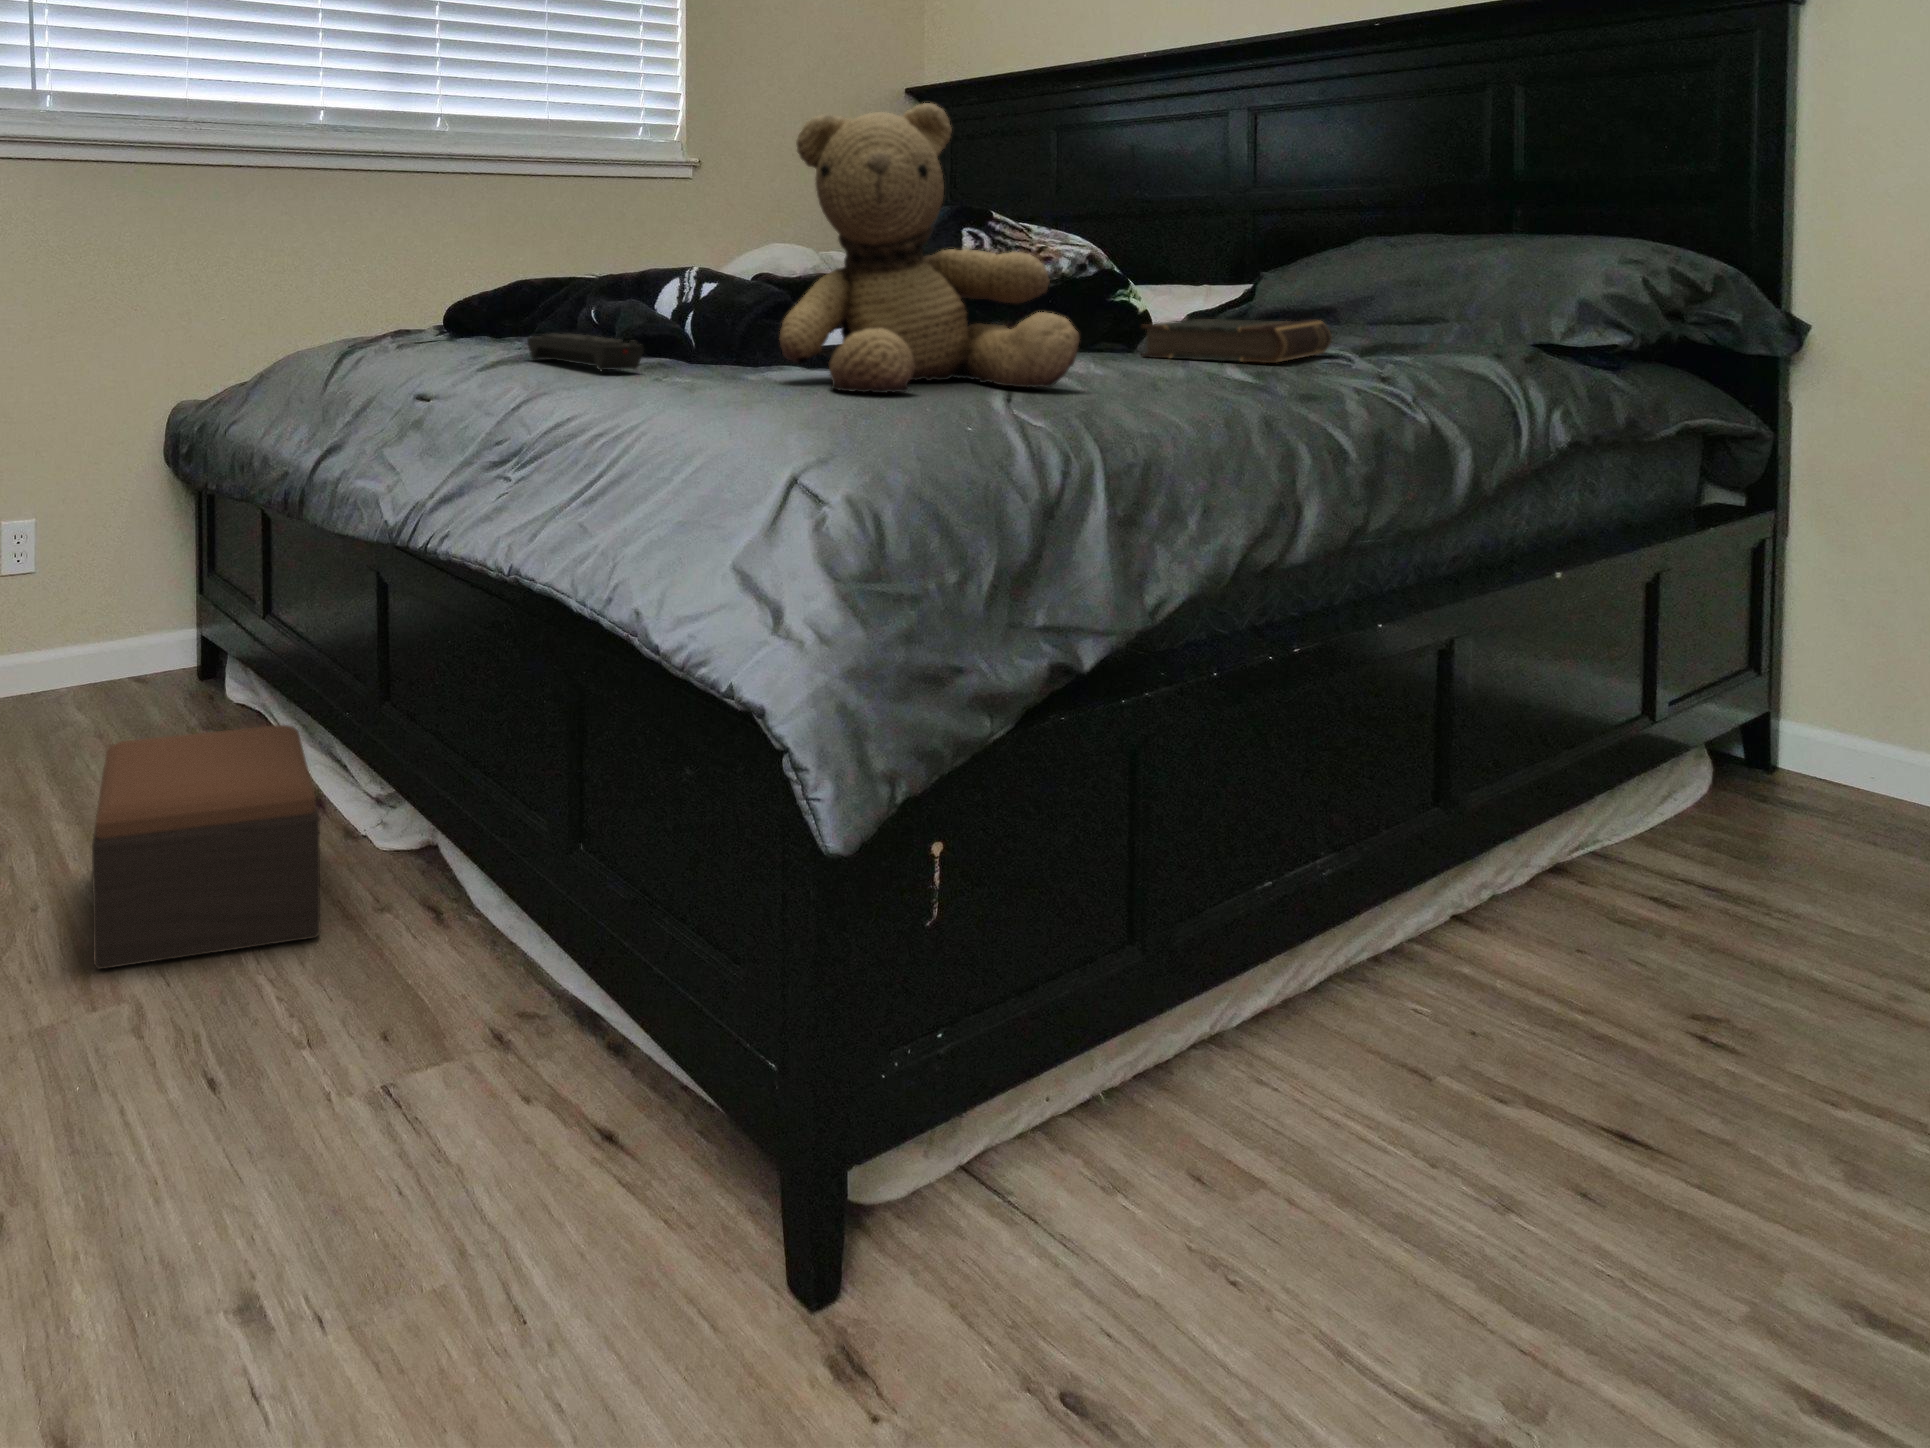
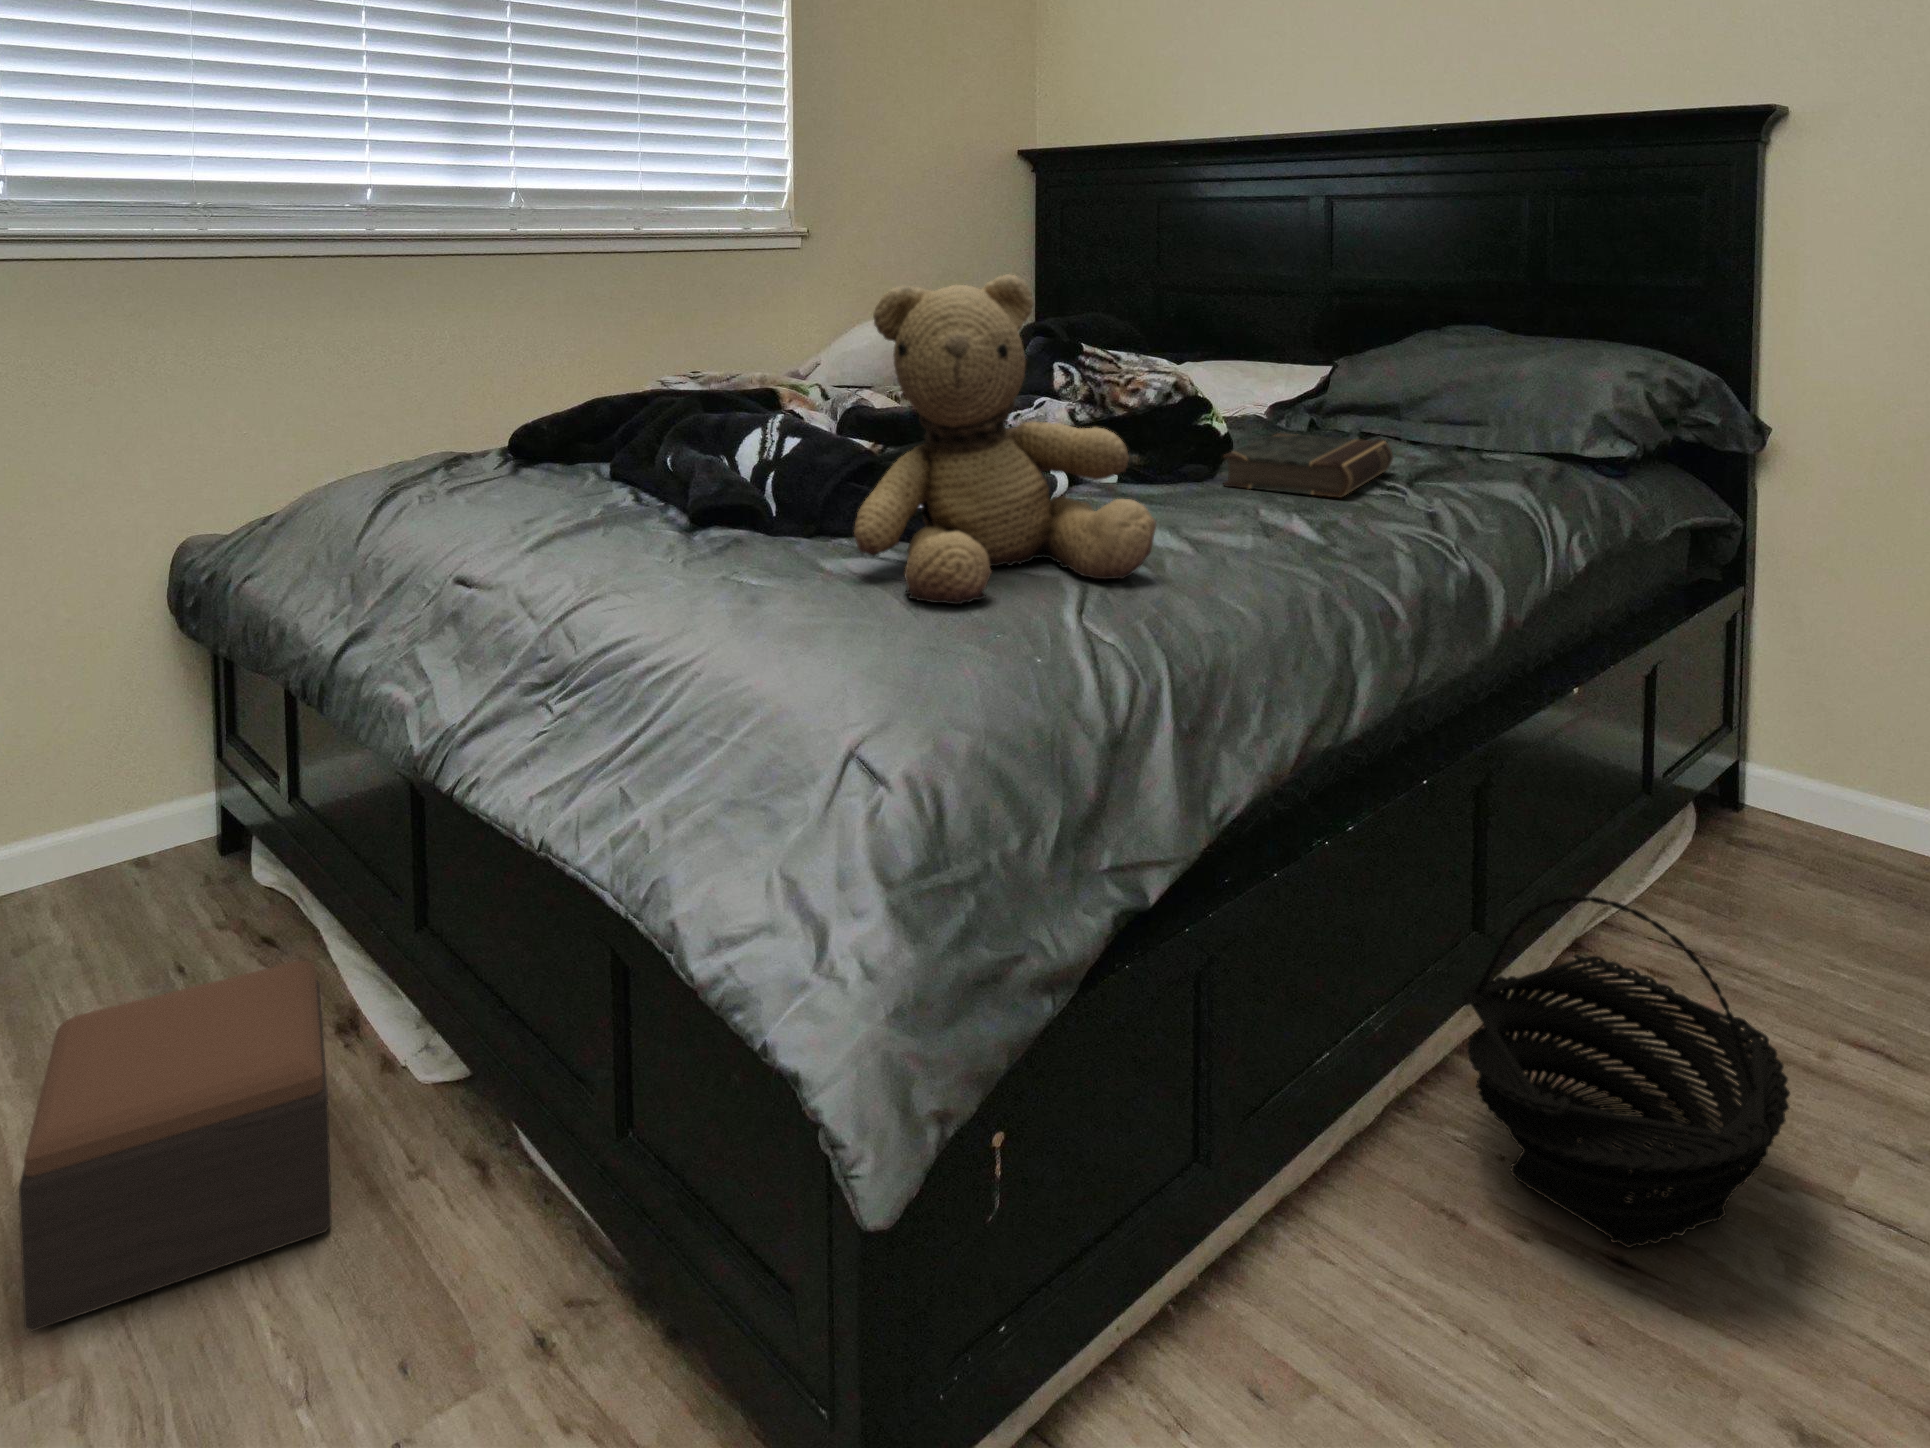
remote control: present [527,334,644,371] -> none [584,501,710,566]
basket: none [1418,746,1836,1115] -> present [1460,895,1790,1248]

